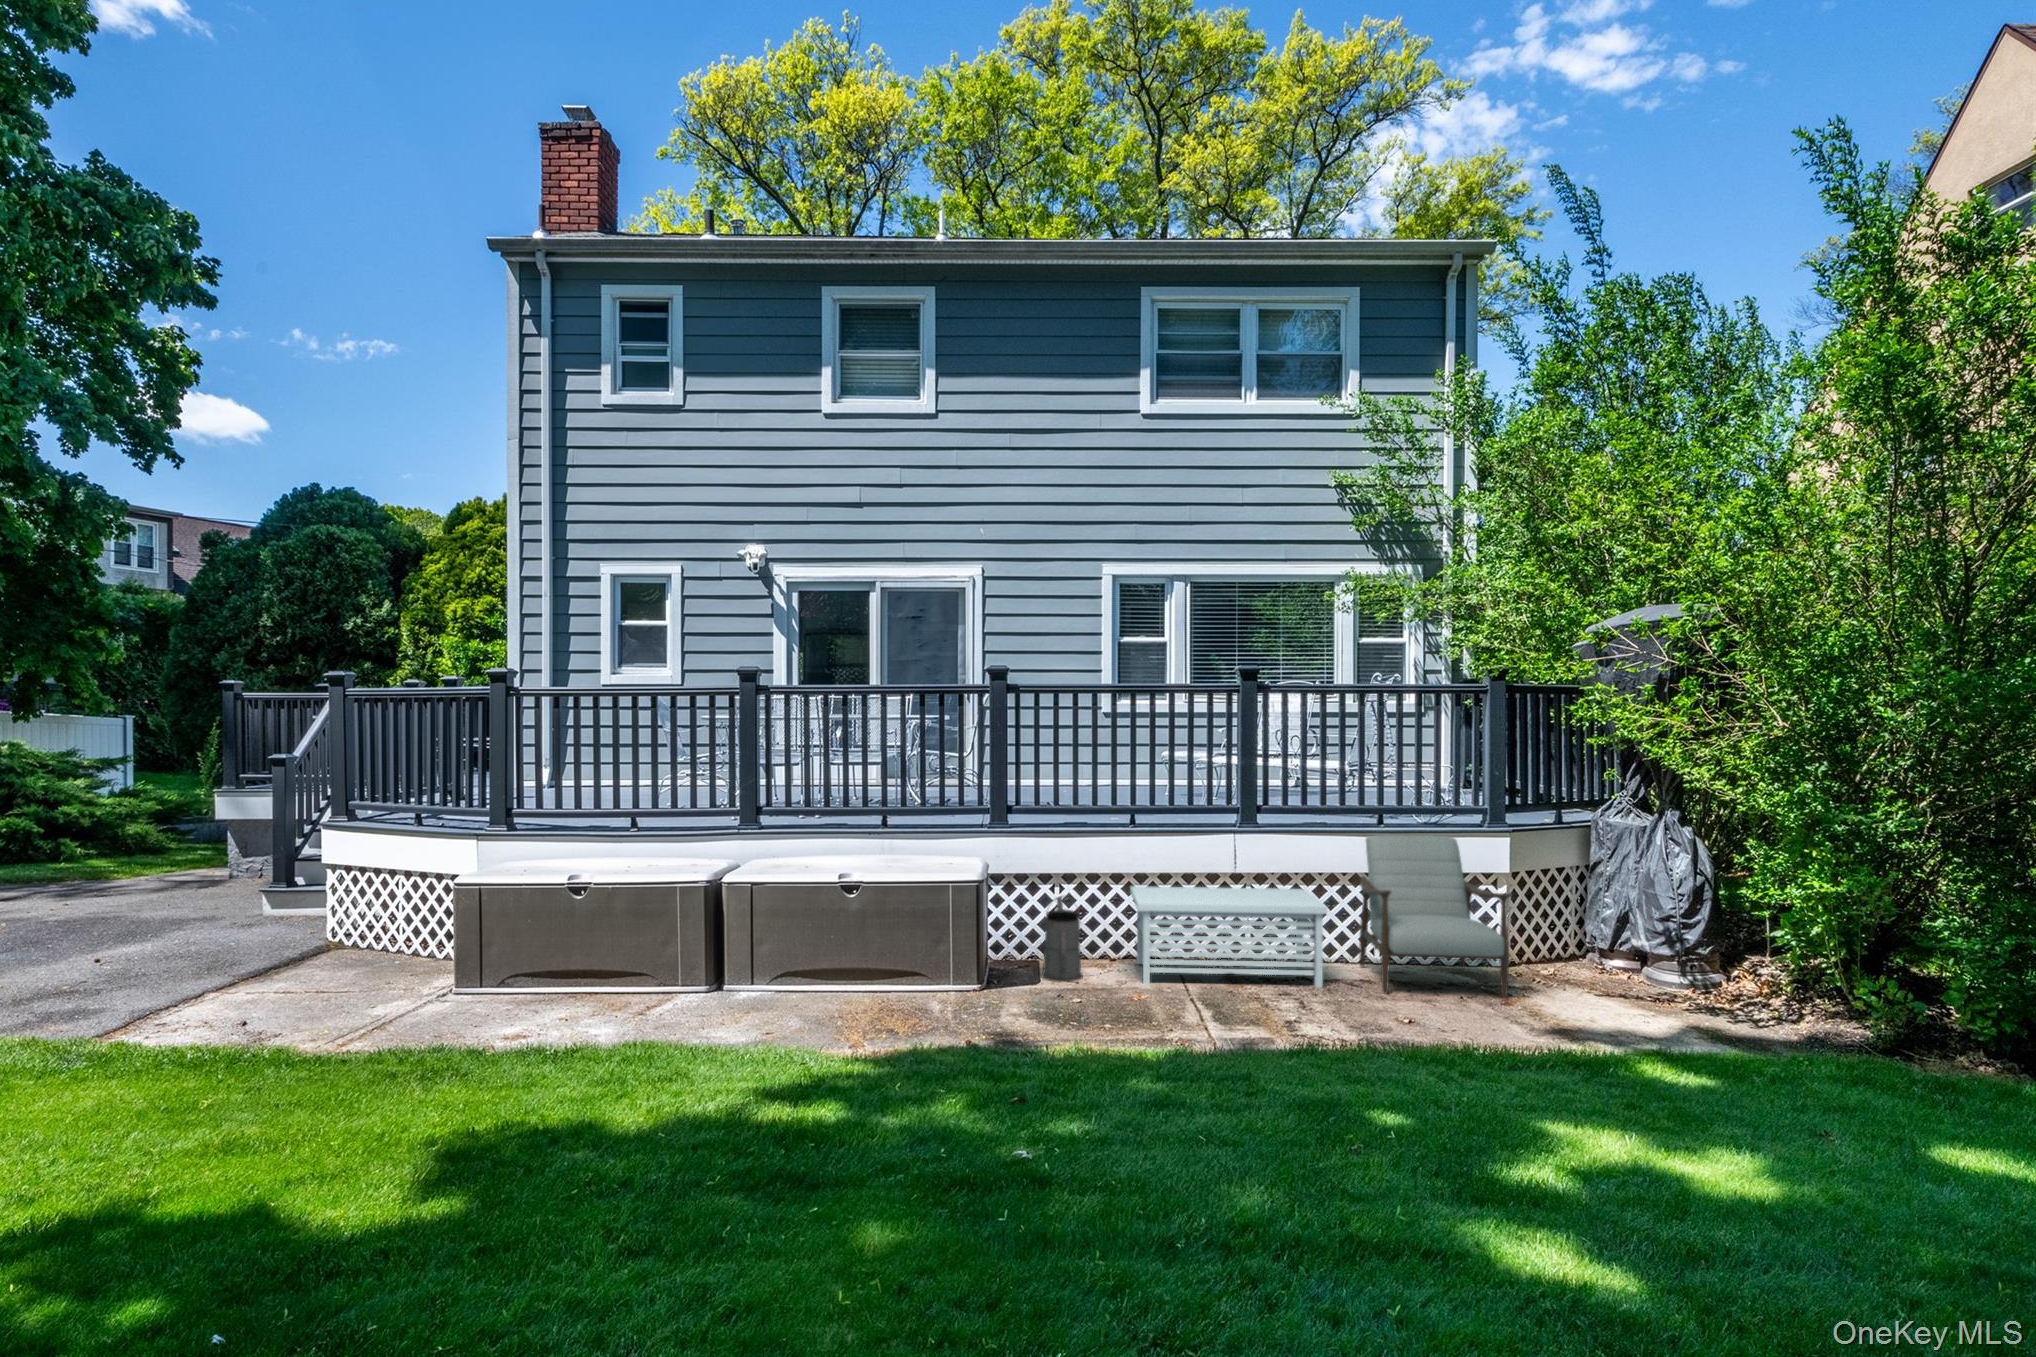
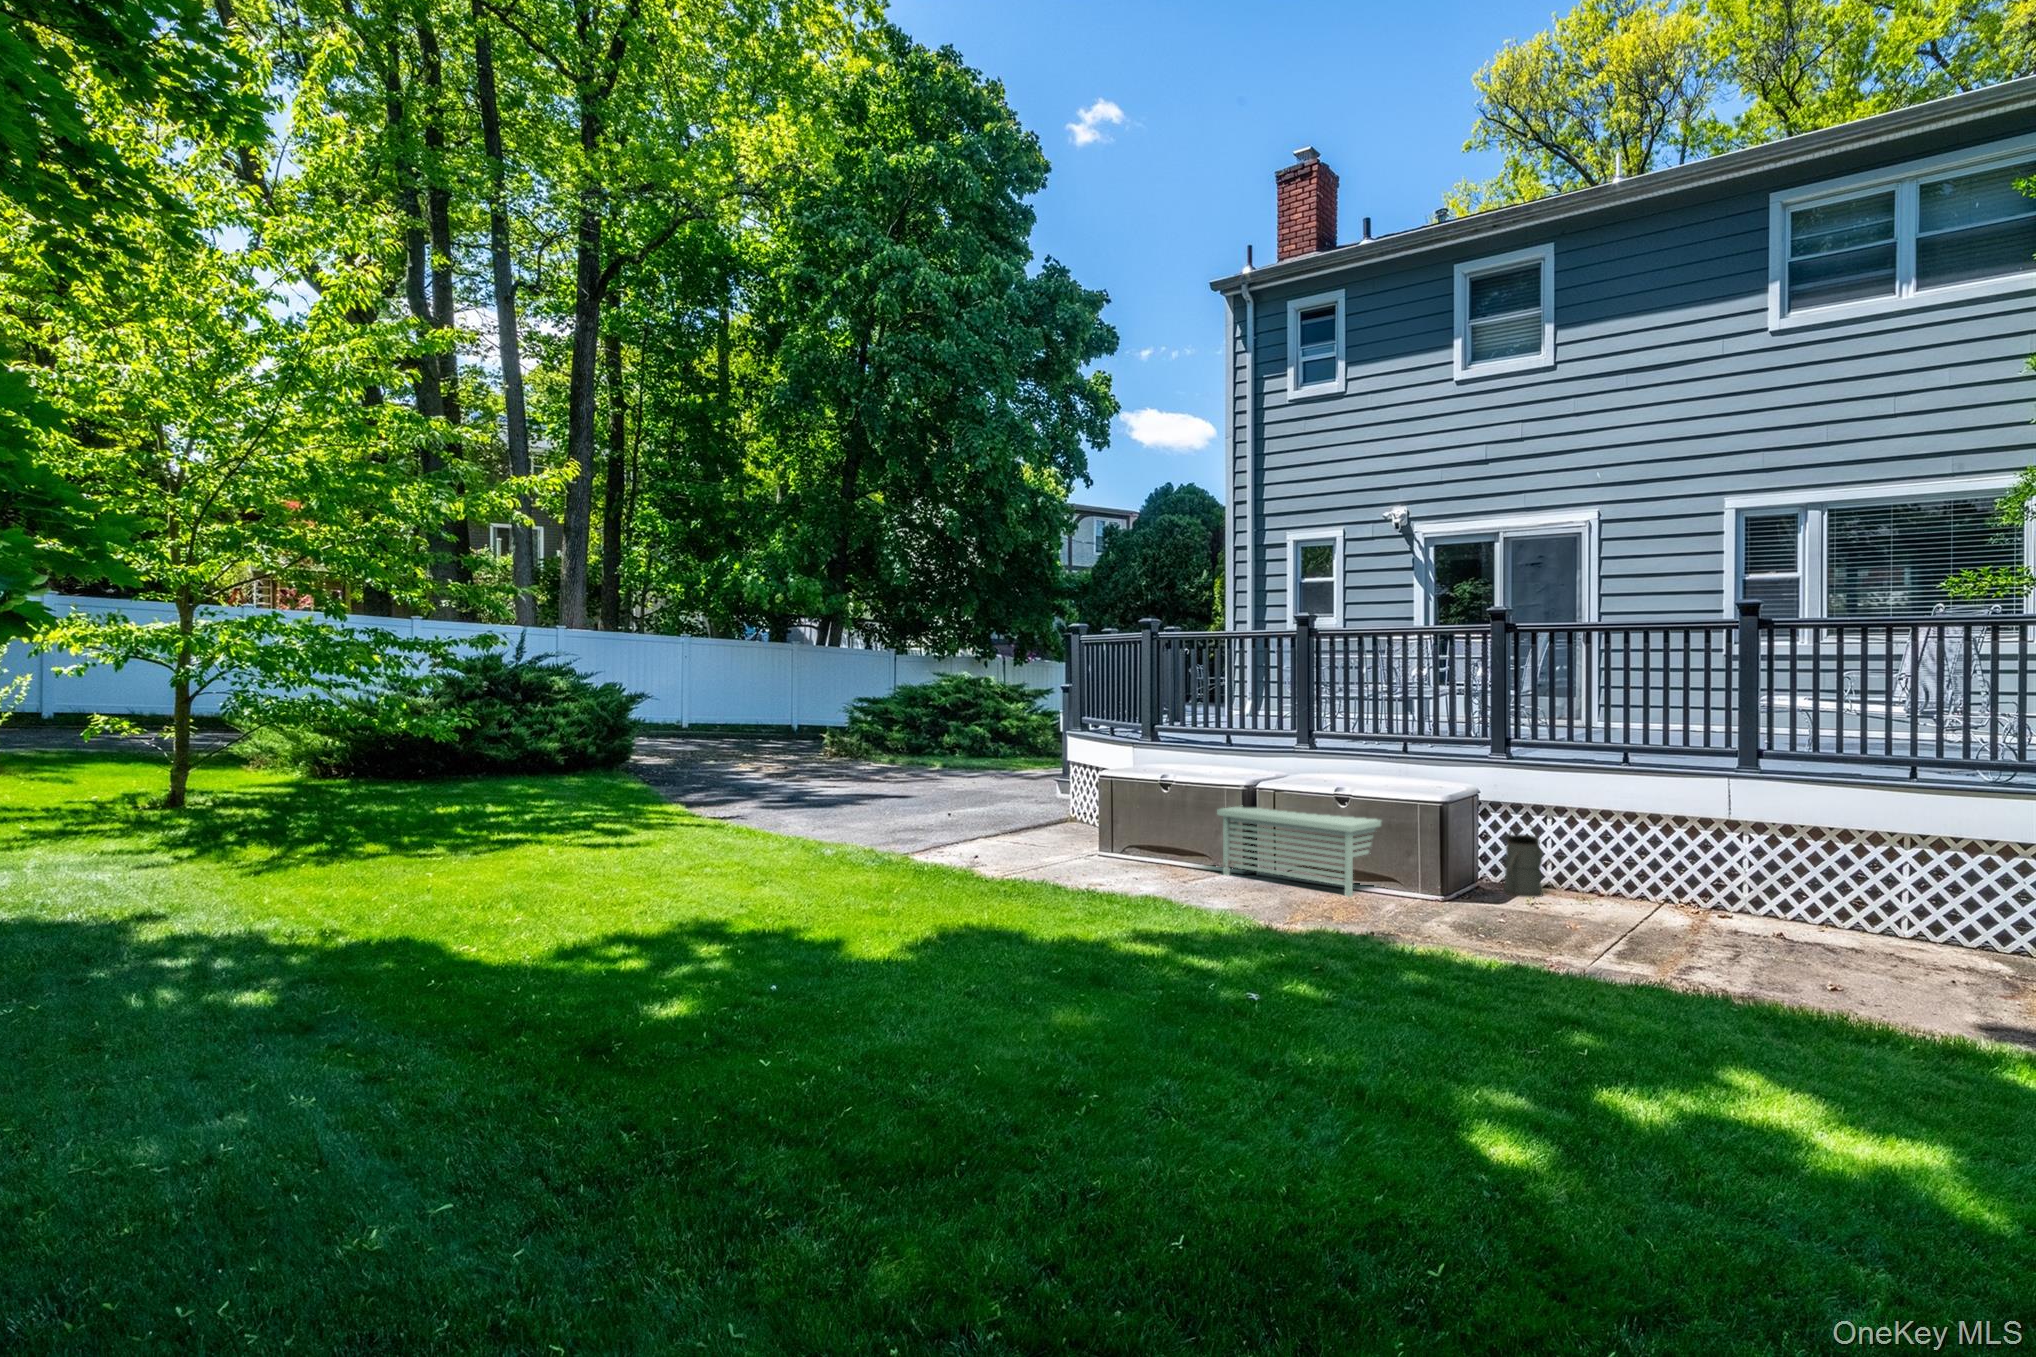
chair: present [1359,835,1512,998] -> none [1821,793,2012,977]
storage bench: present [1130,886,1327,988] -> present [1217,807,1381,897]

